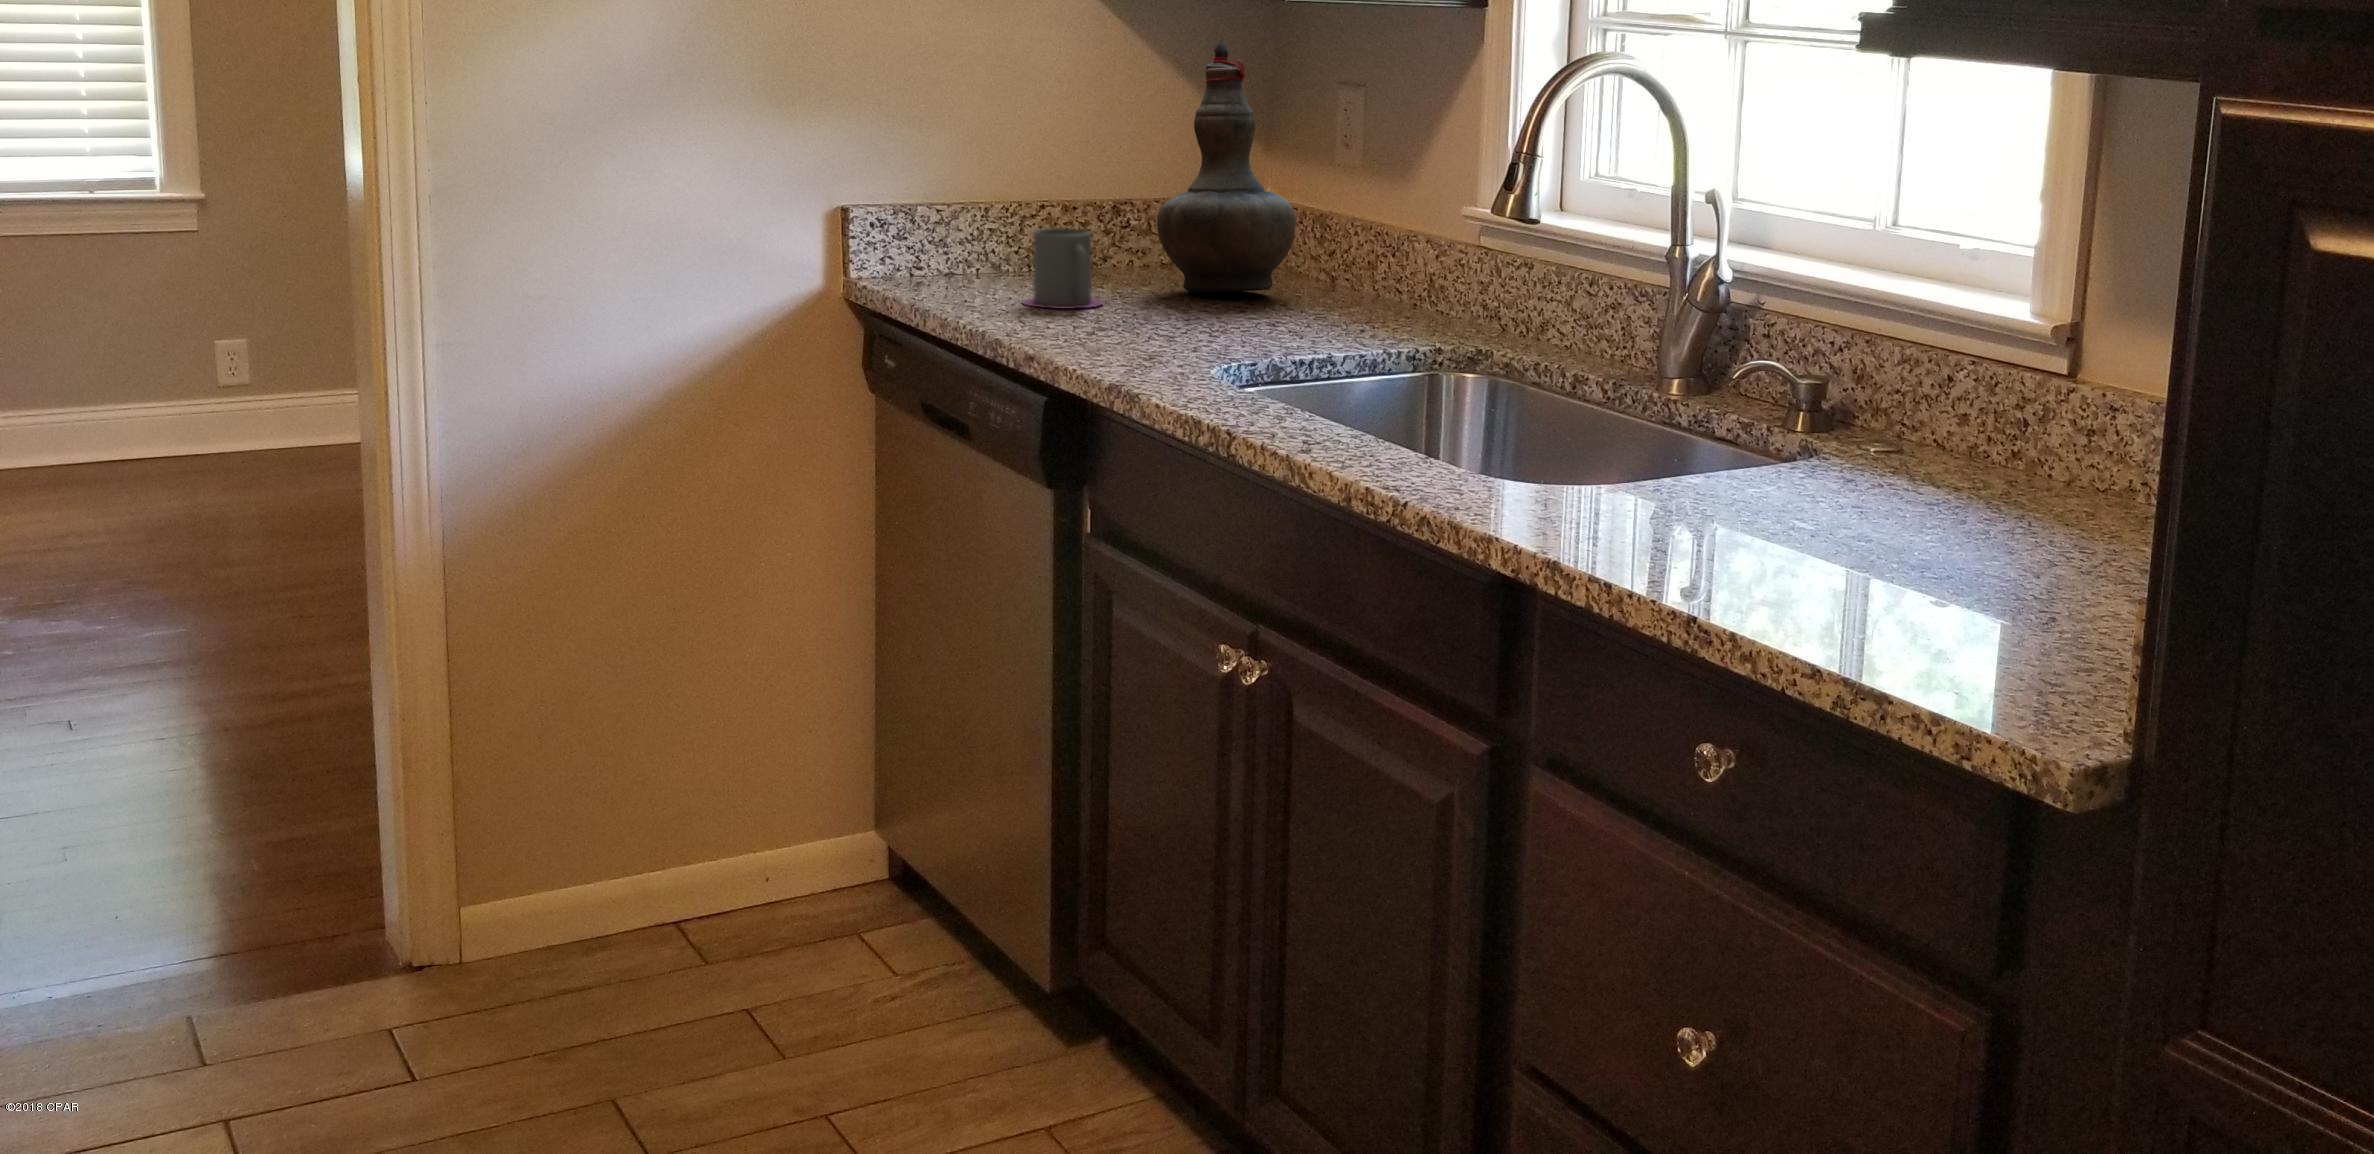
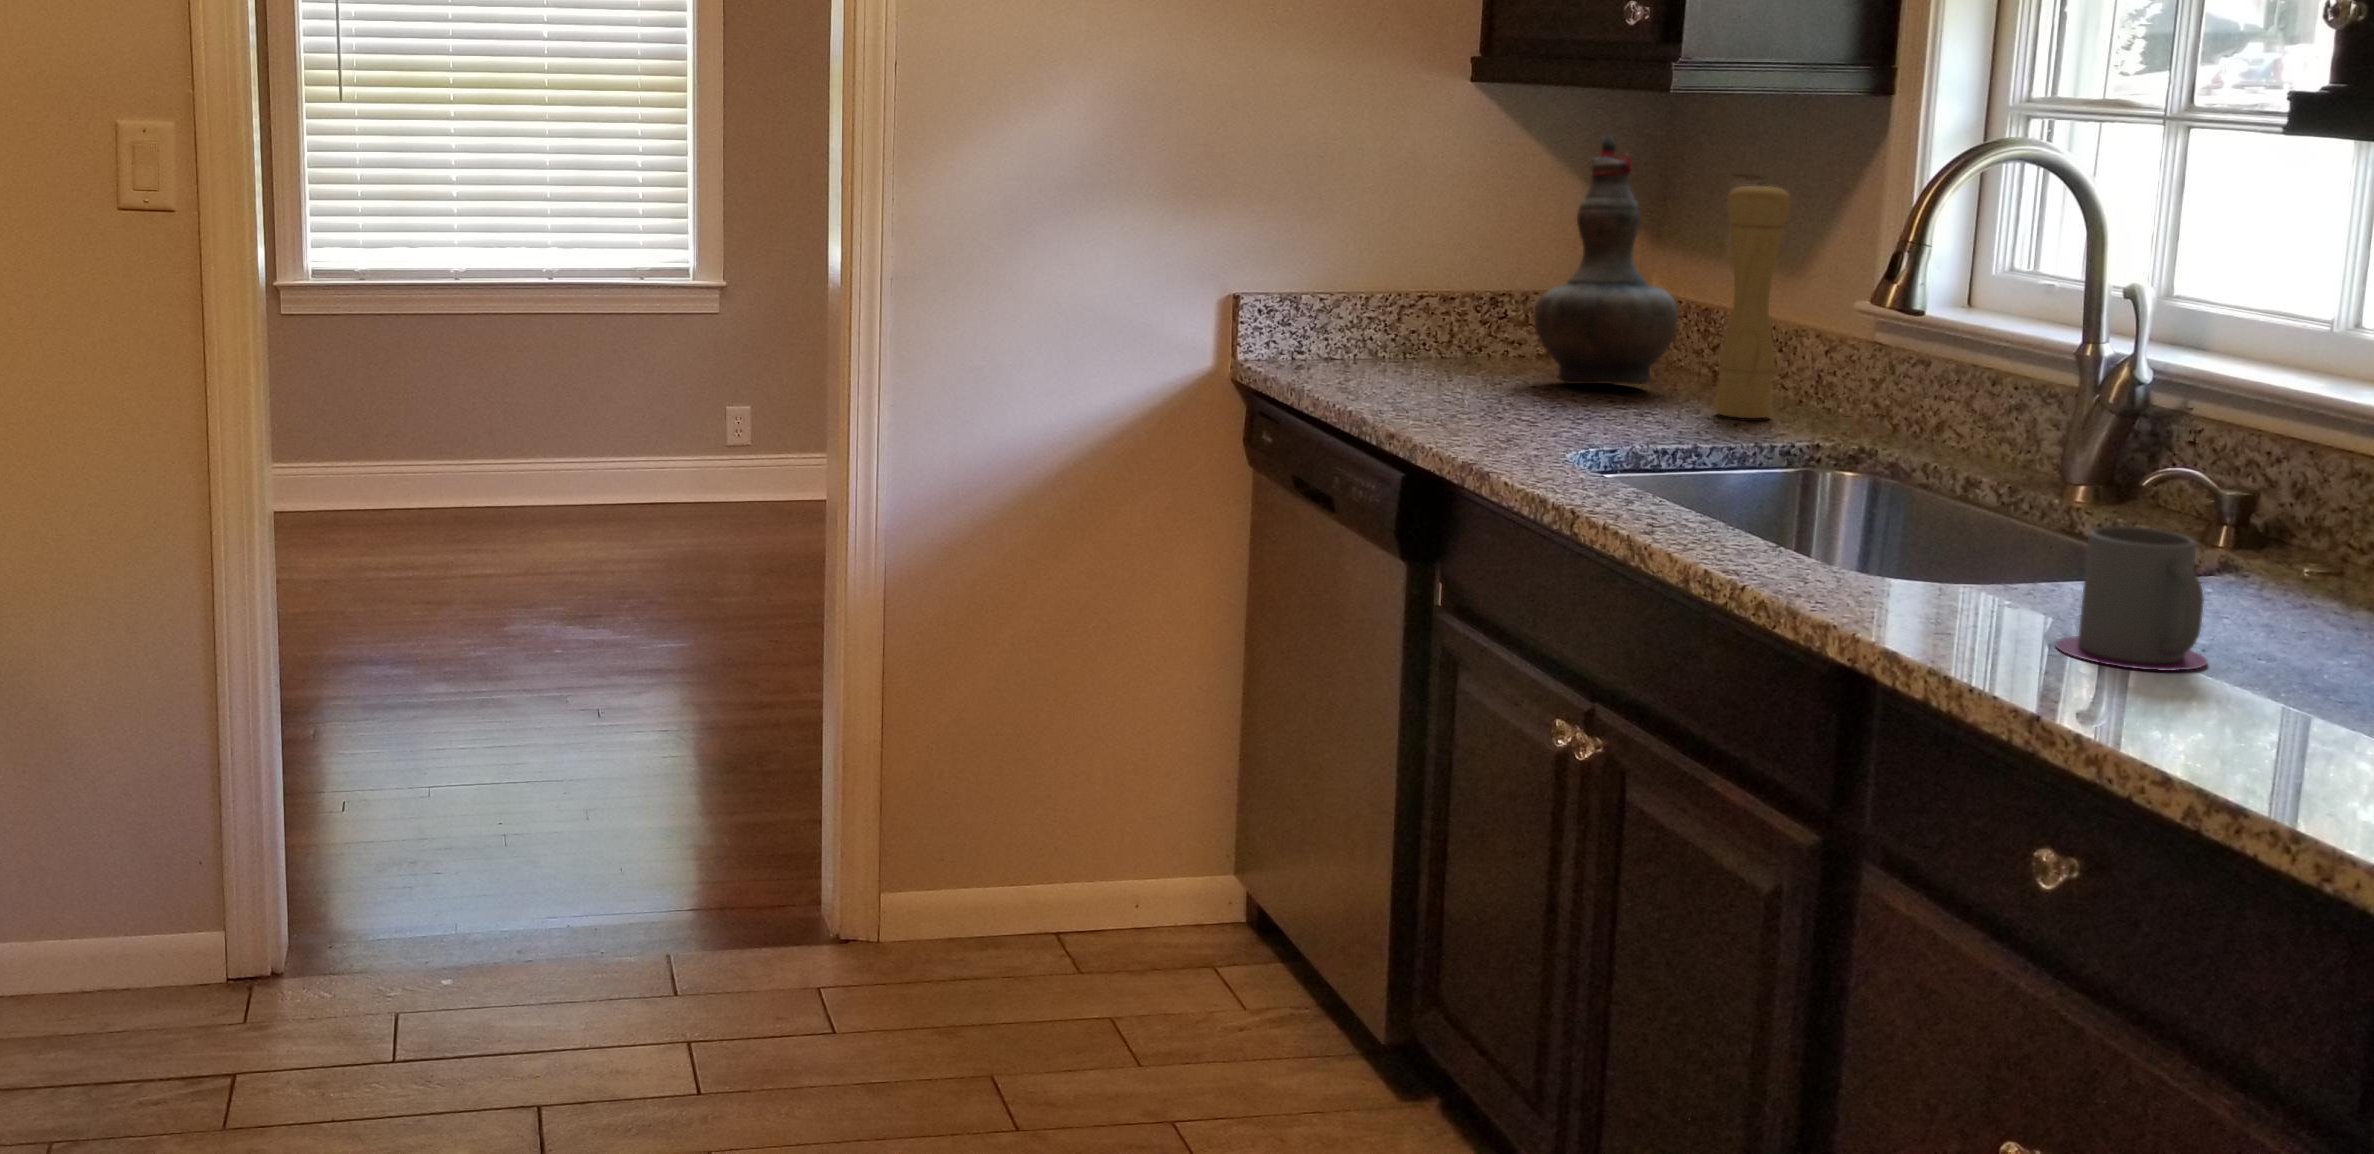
pepper mill: none [1337,89,1398,321] -> present [1715,182,1790,418]
mug: present [1023,228,1102,309] -> present [2056,526,2207,671]

